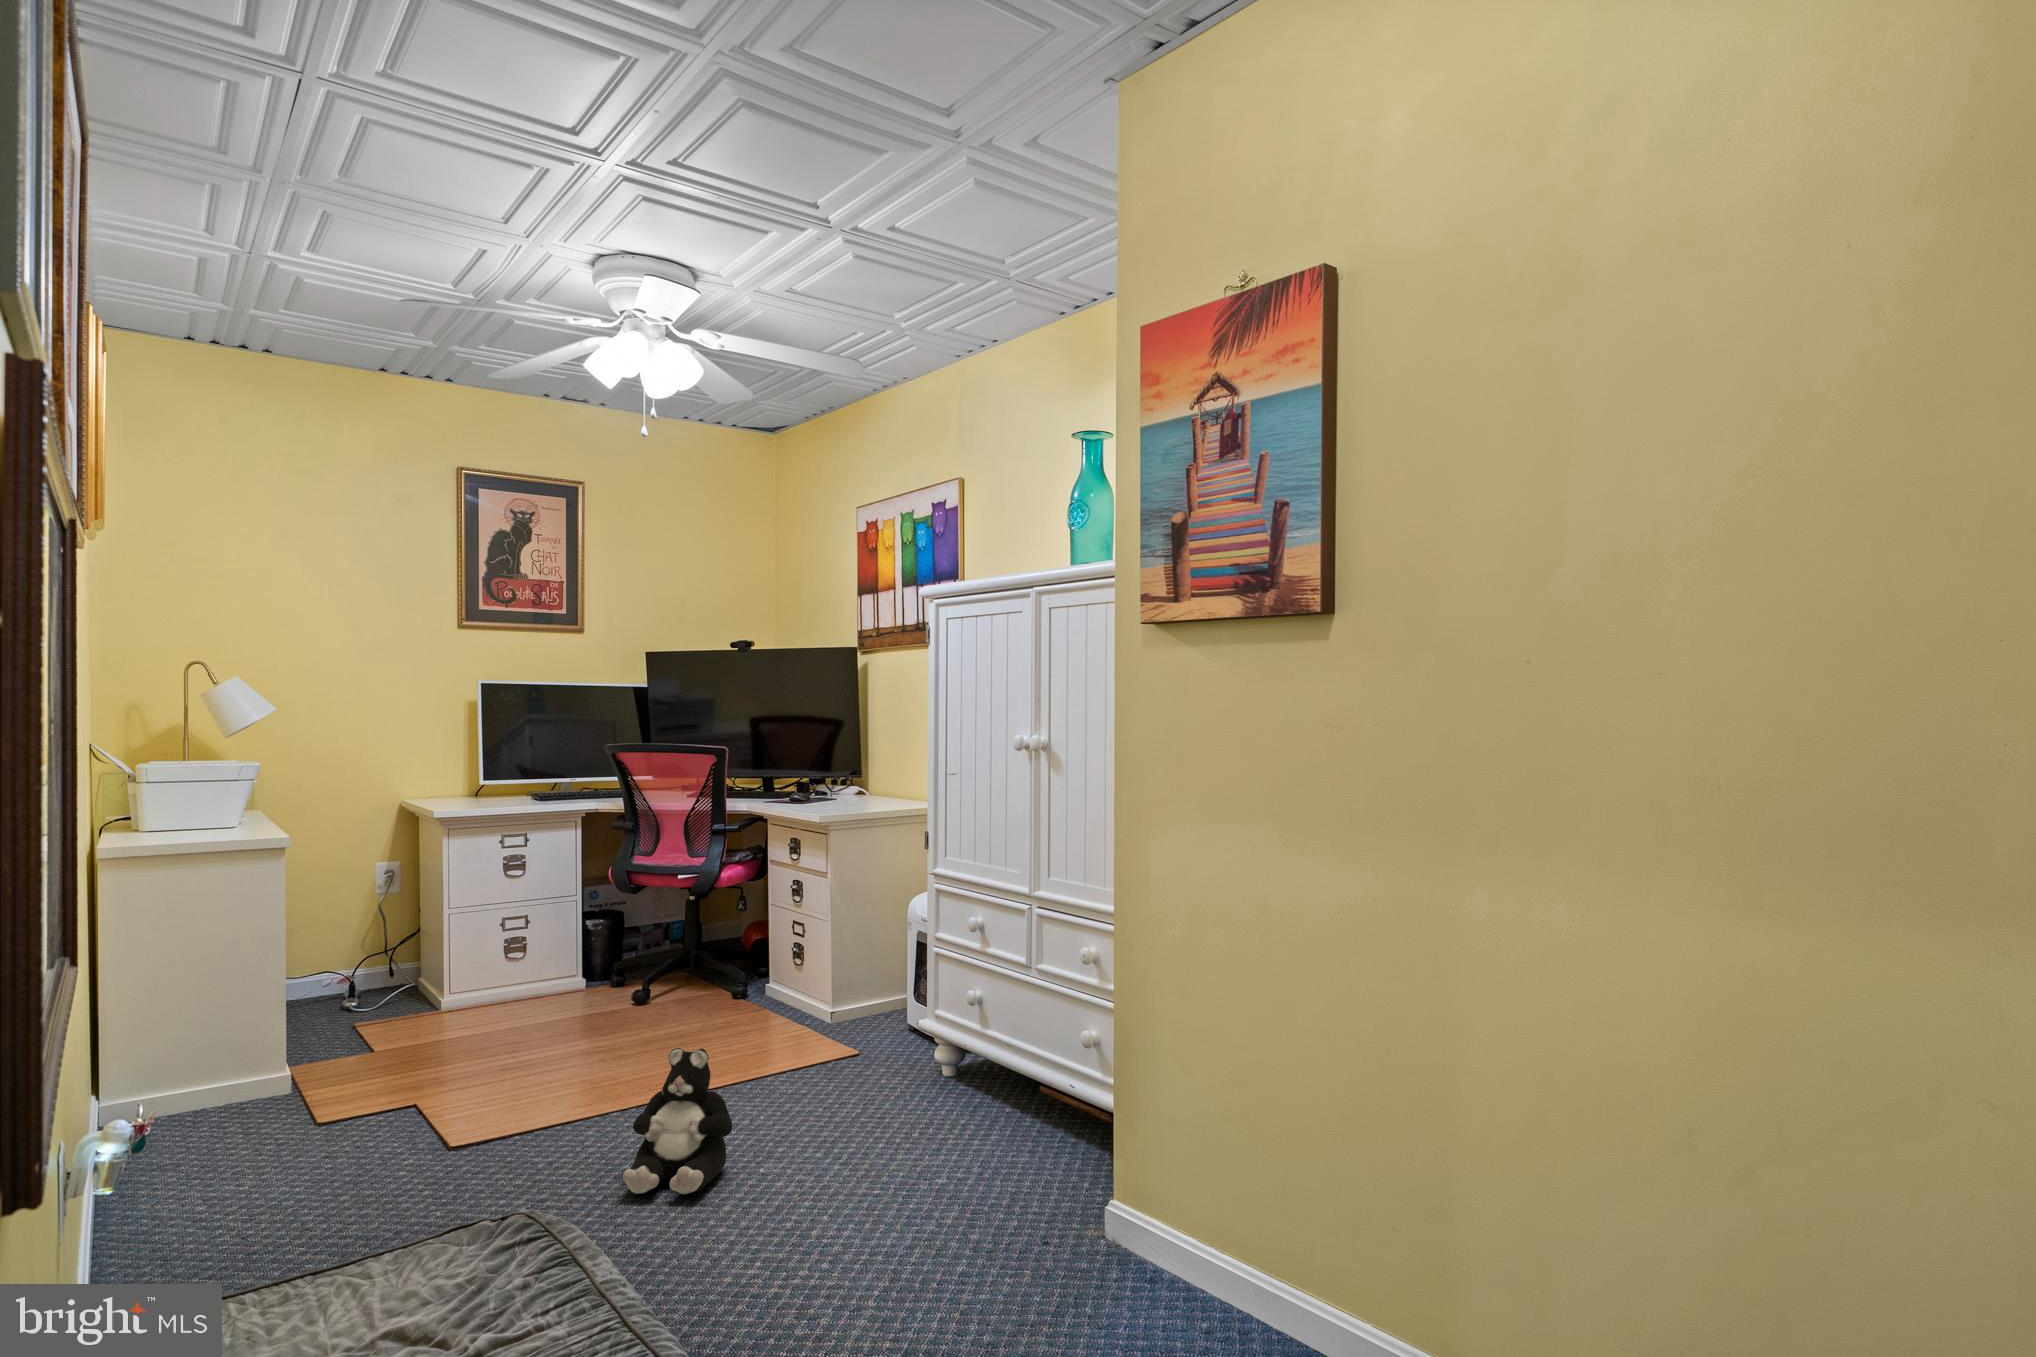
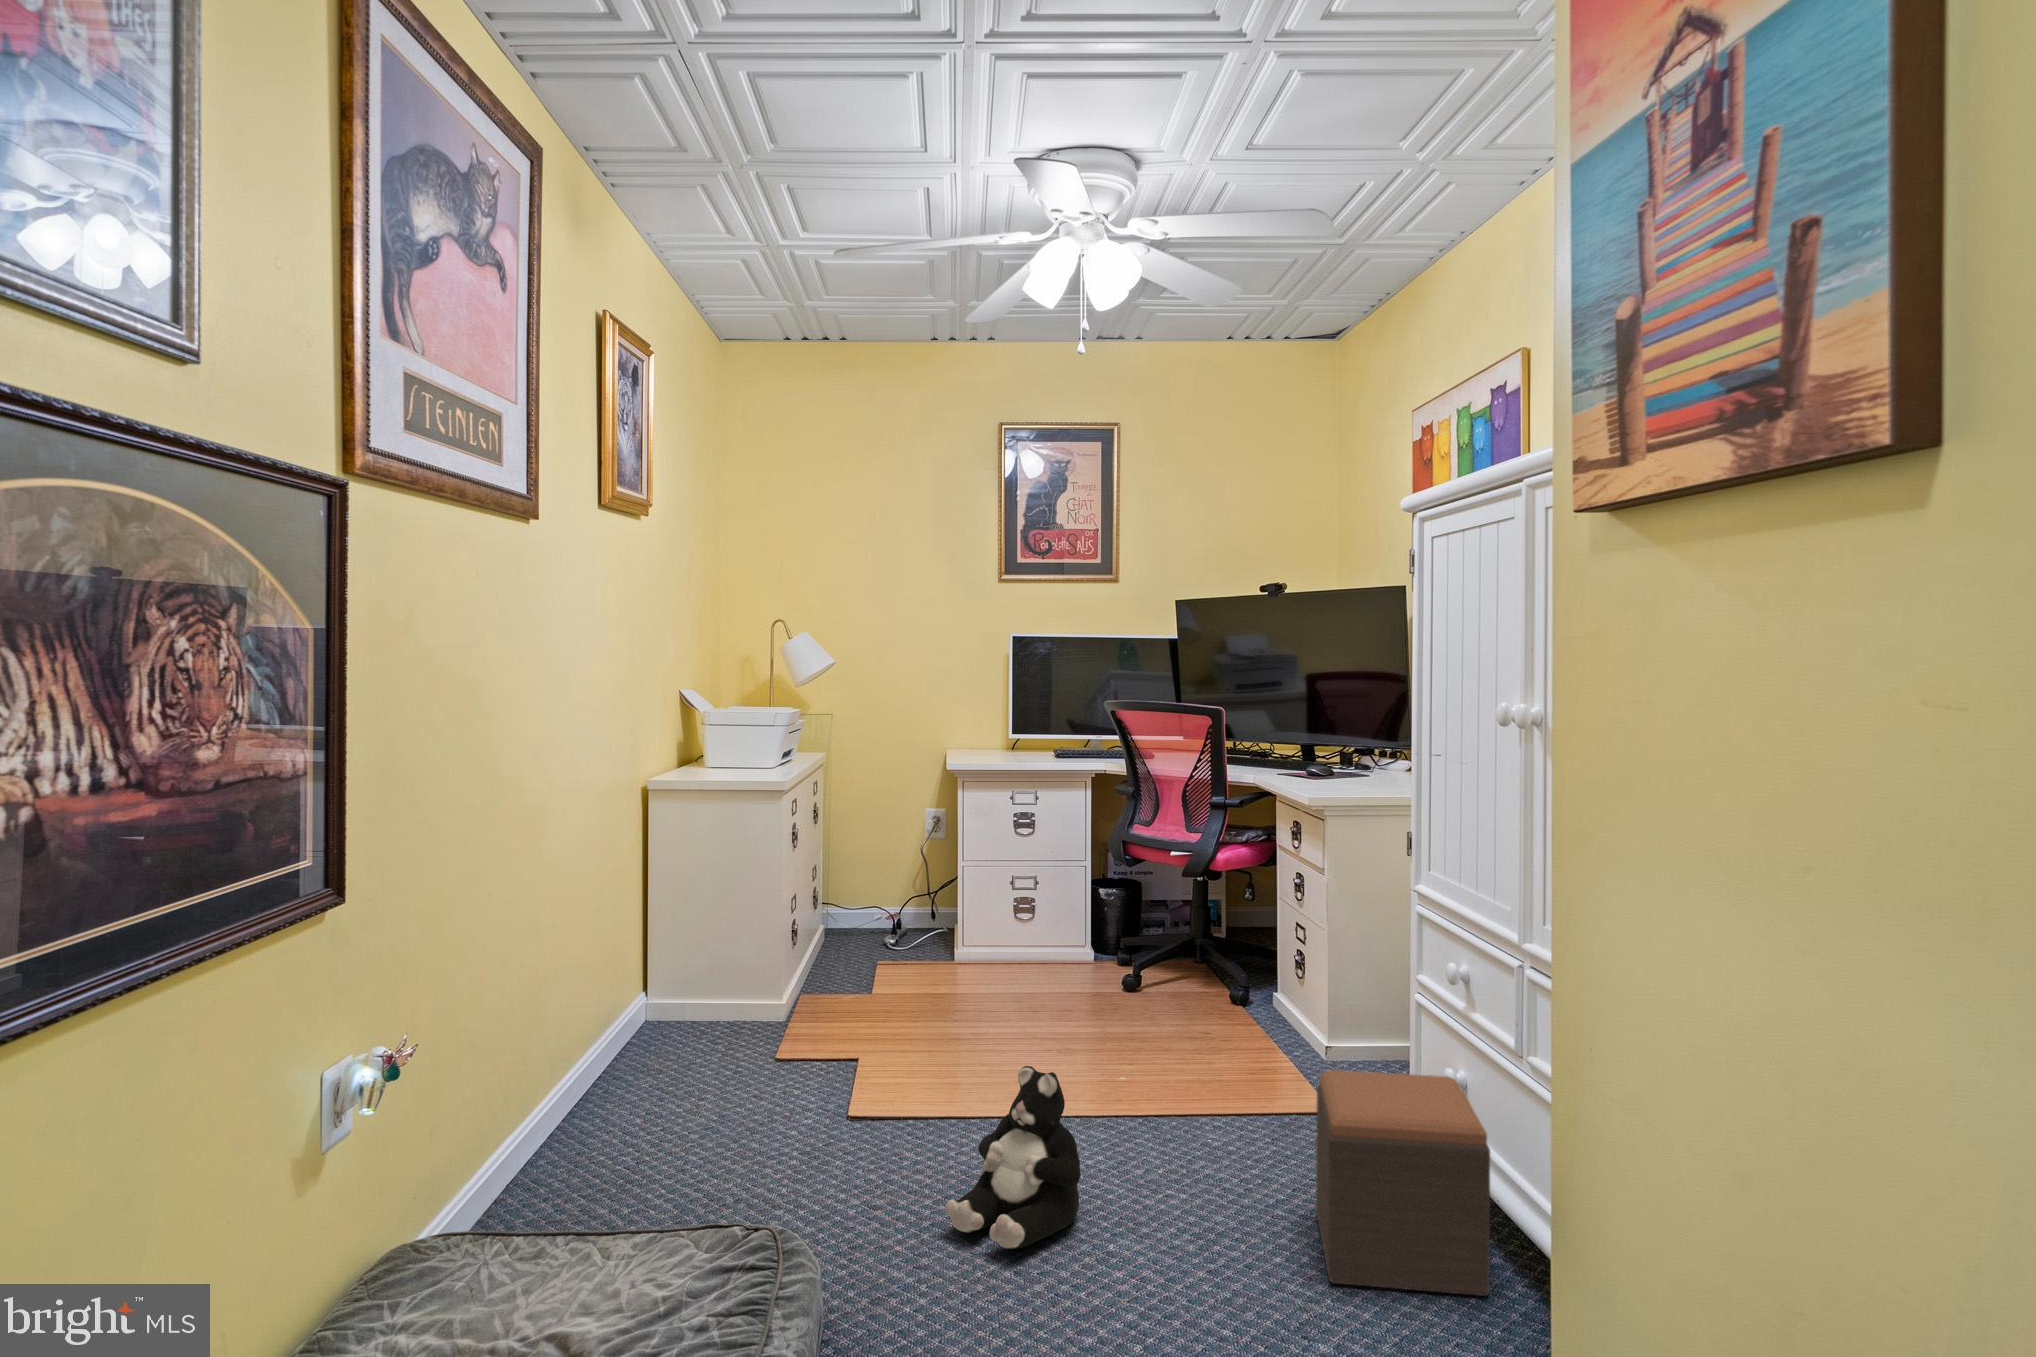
footstool: none [893,1001,1027,1156] -> present [1316,1070,1490,1296]

